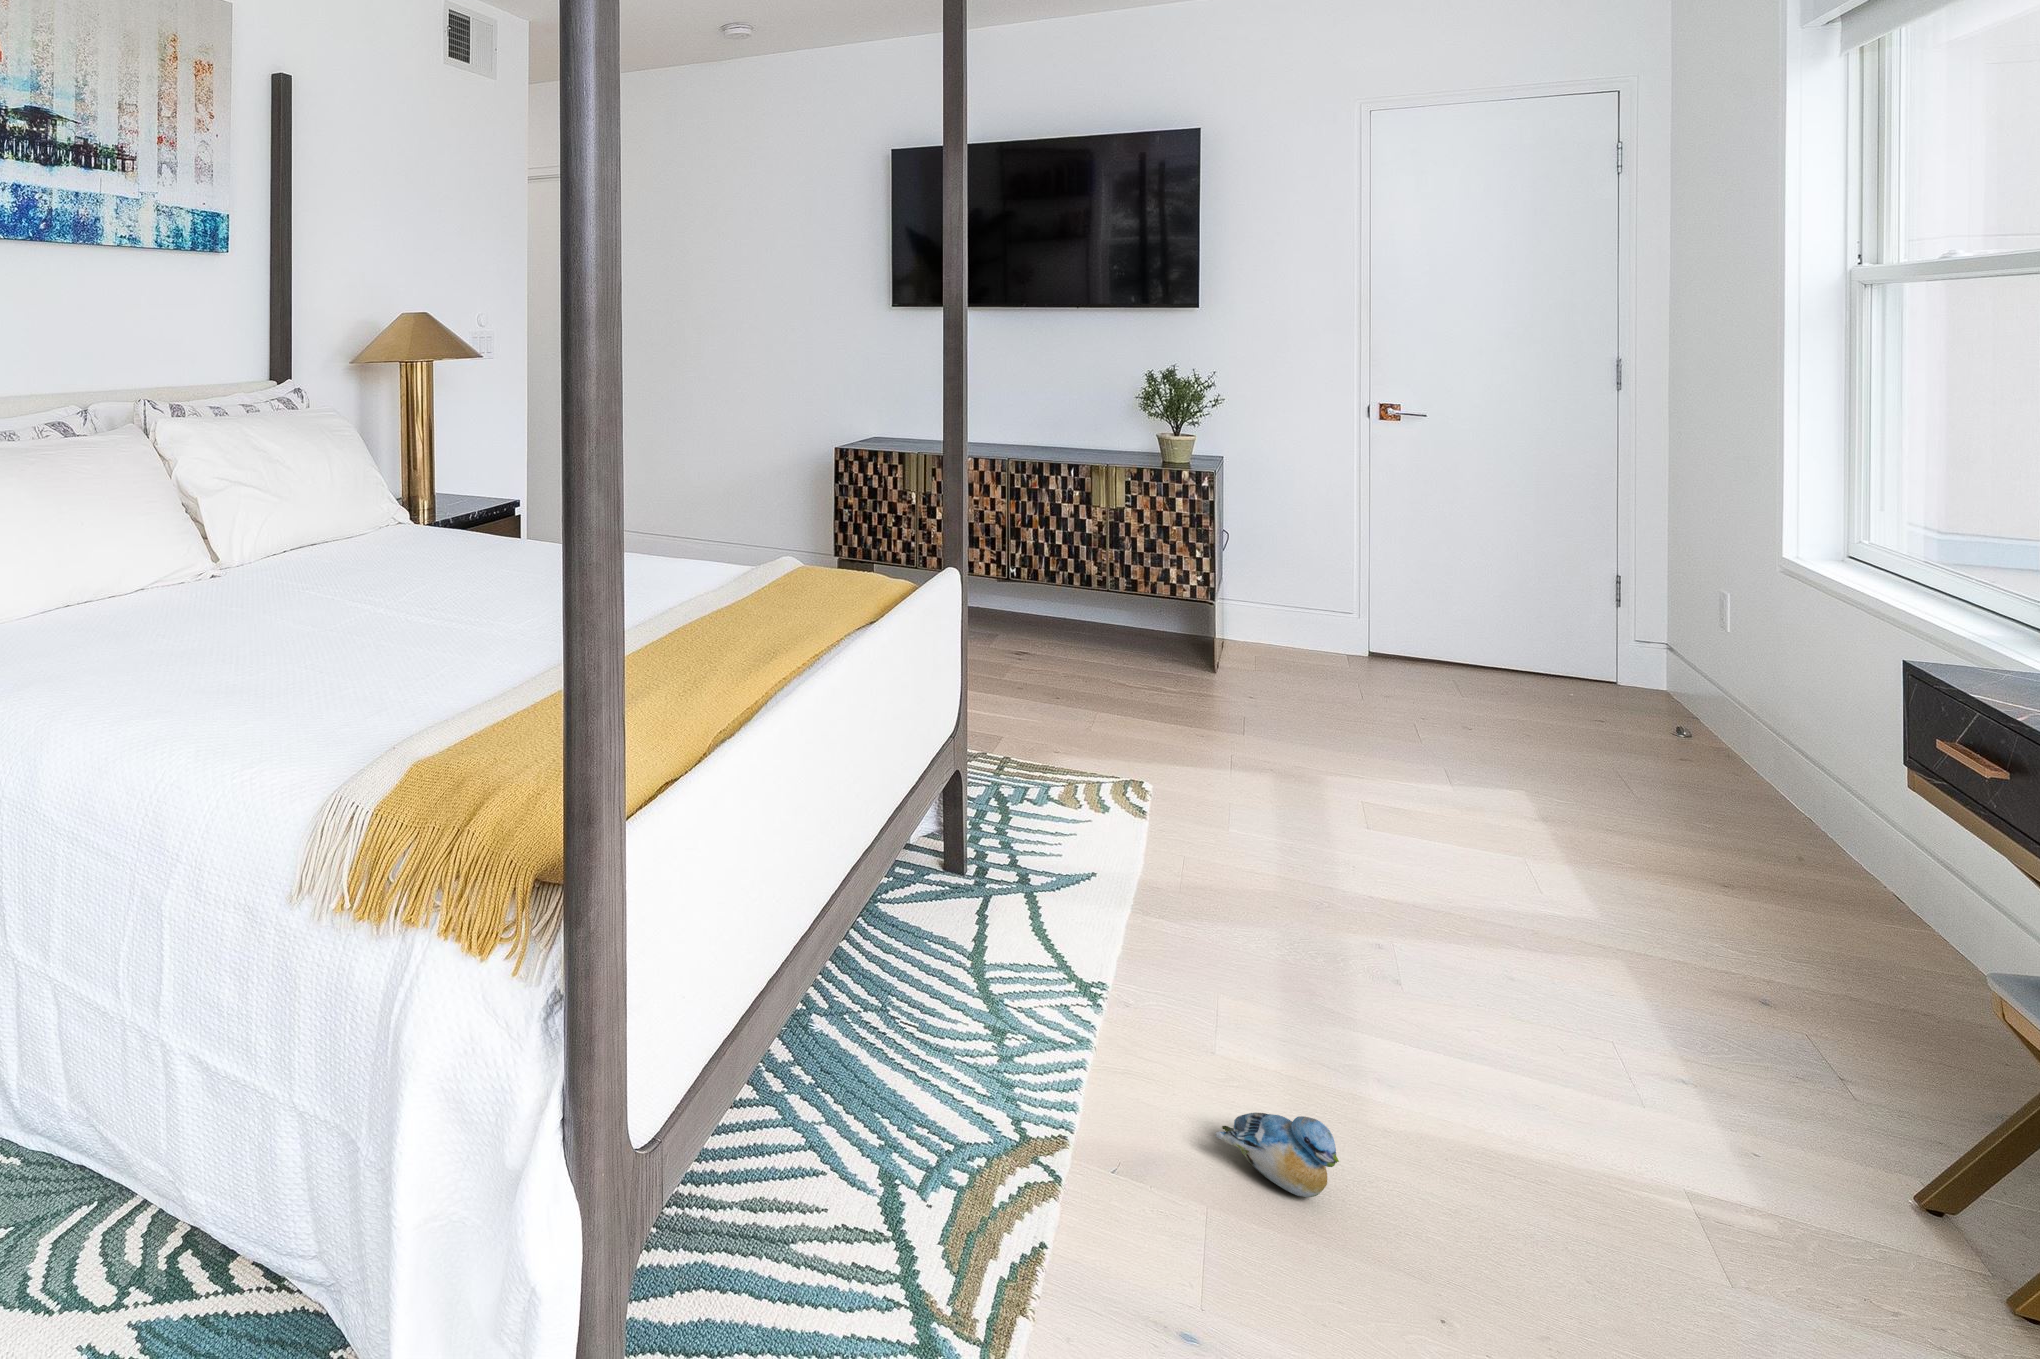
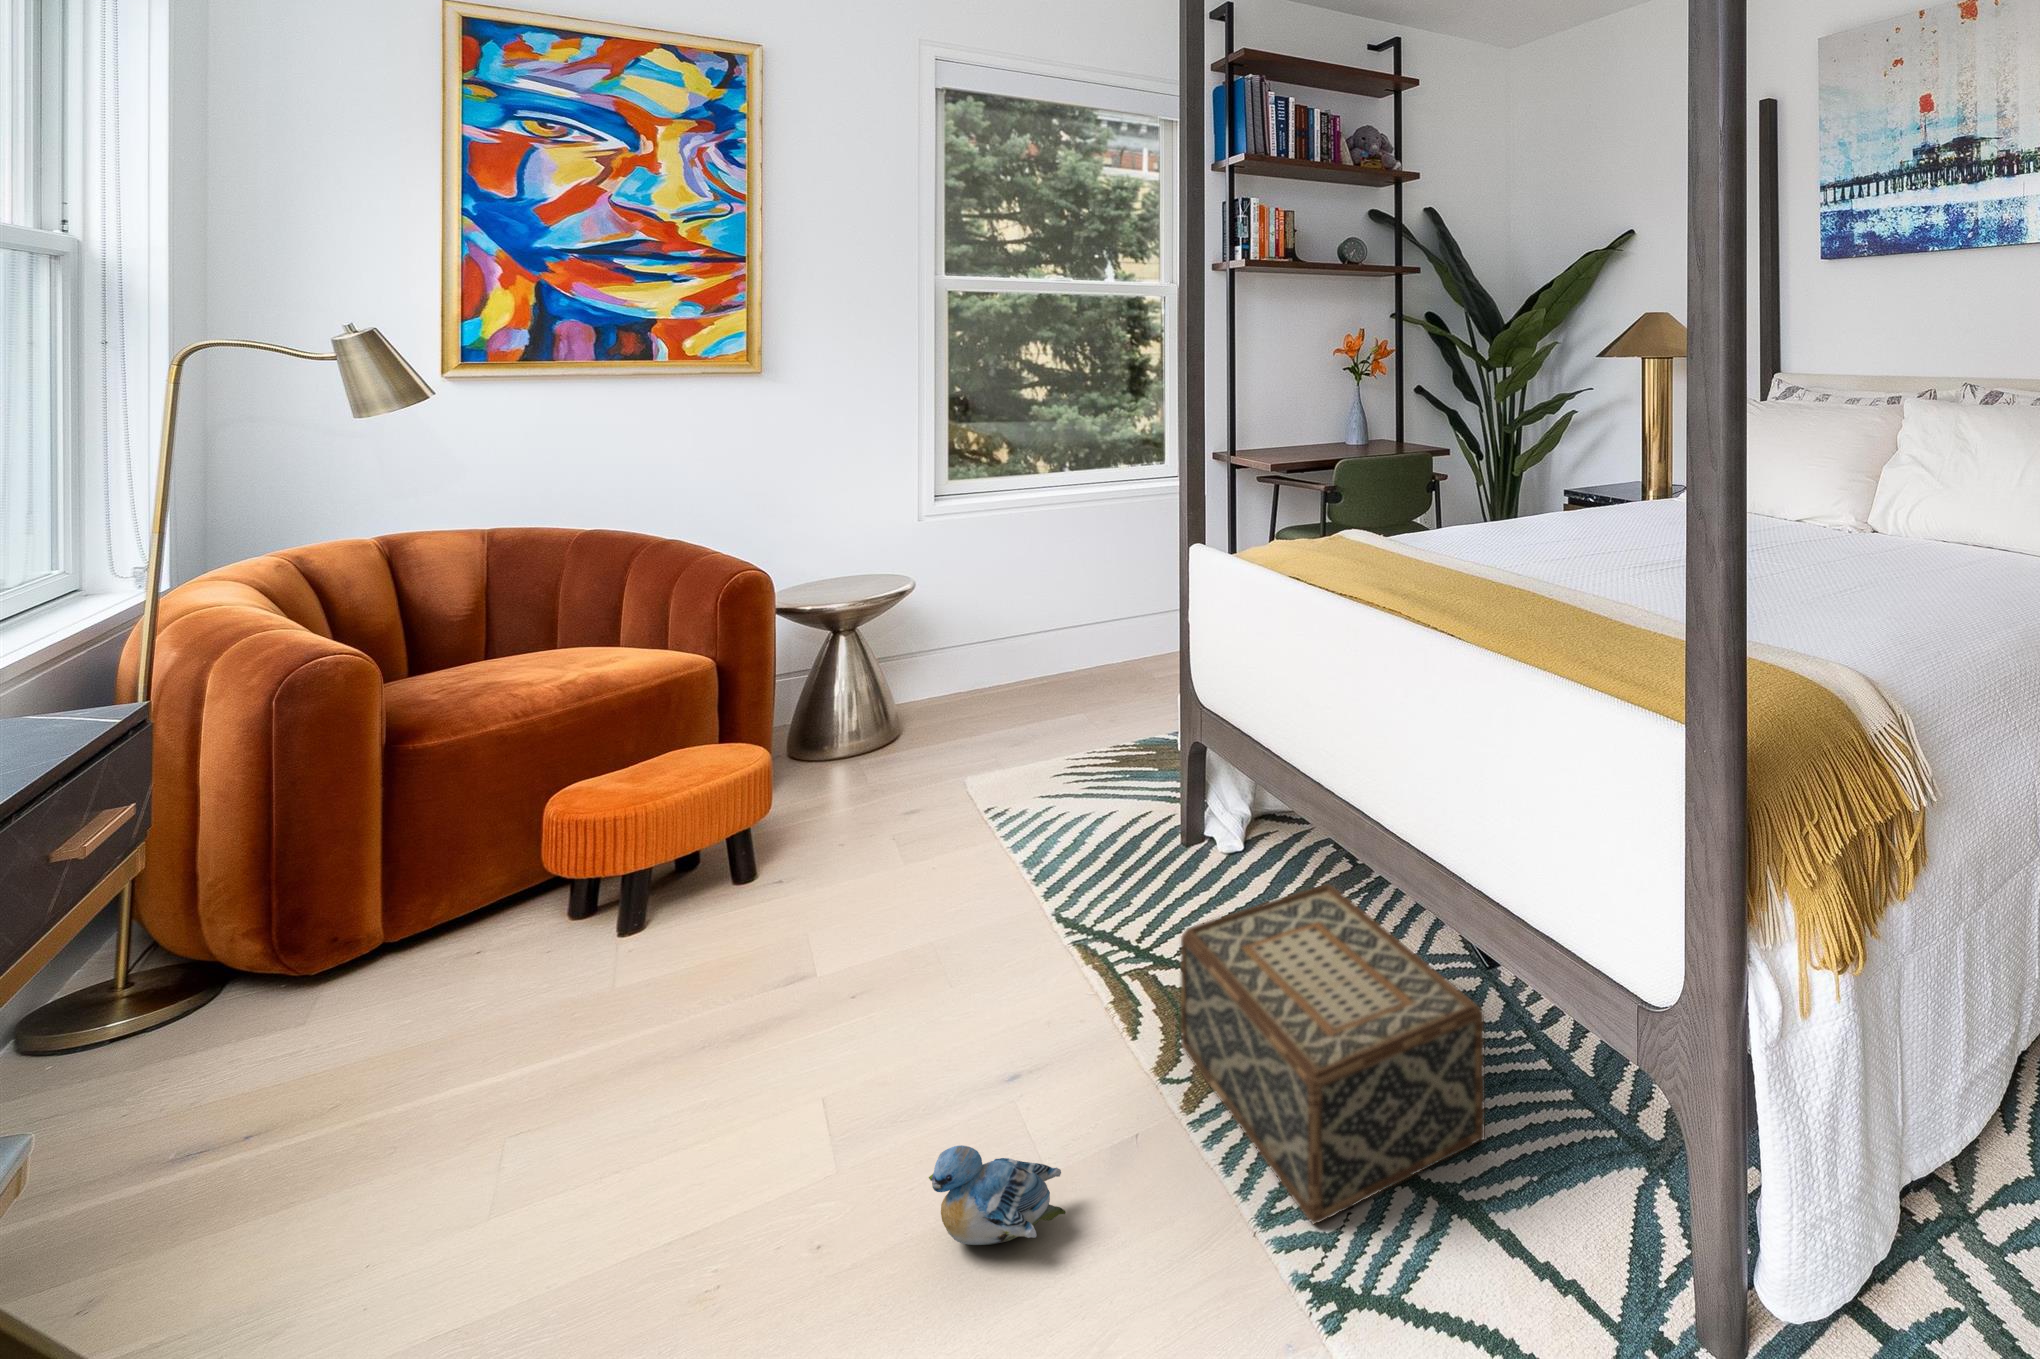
woven basket: none [838,872,1070,1188] -> present [1181,884,1485,1224]

